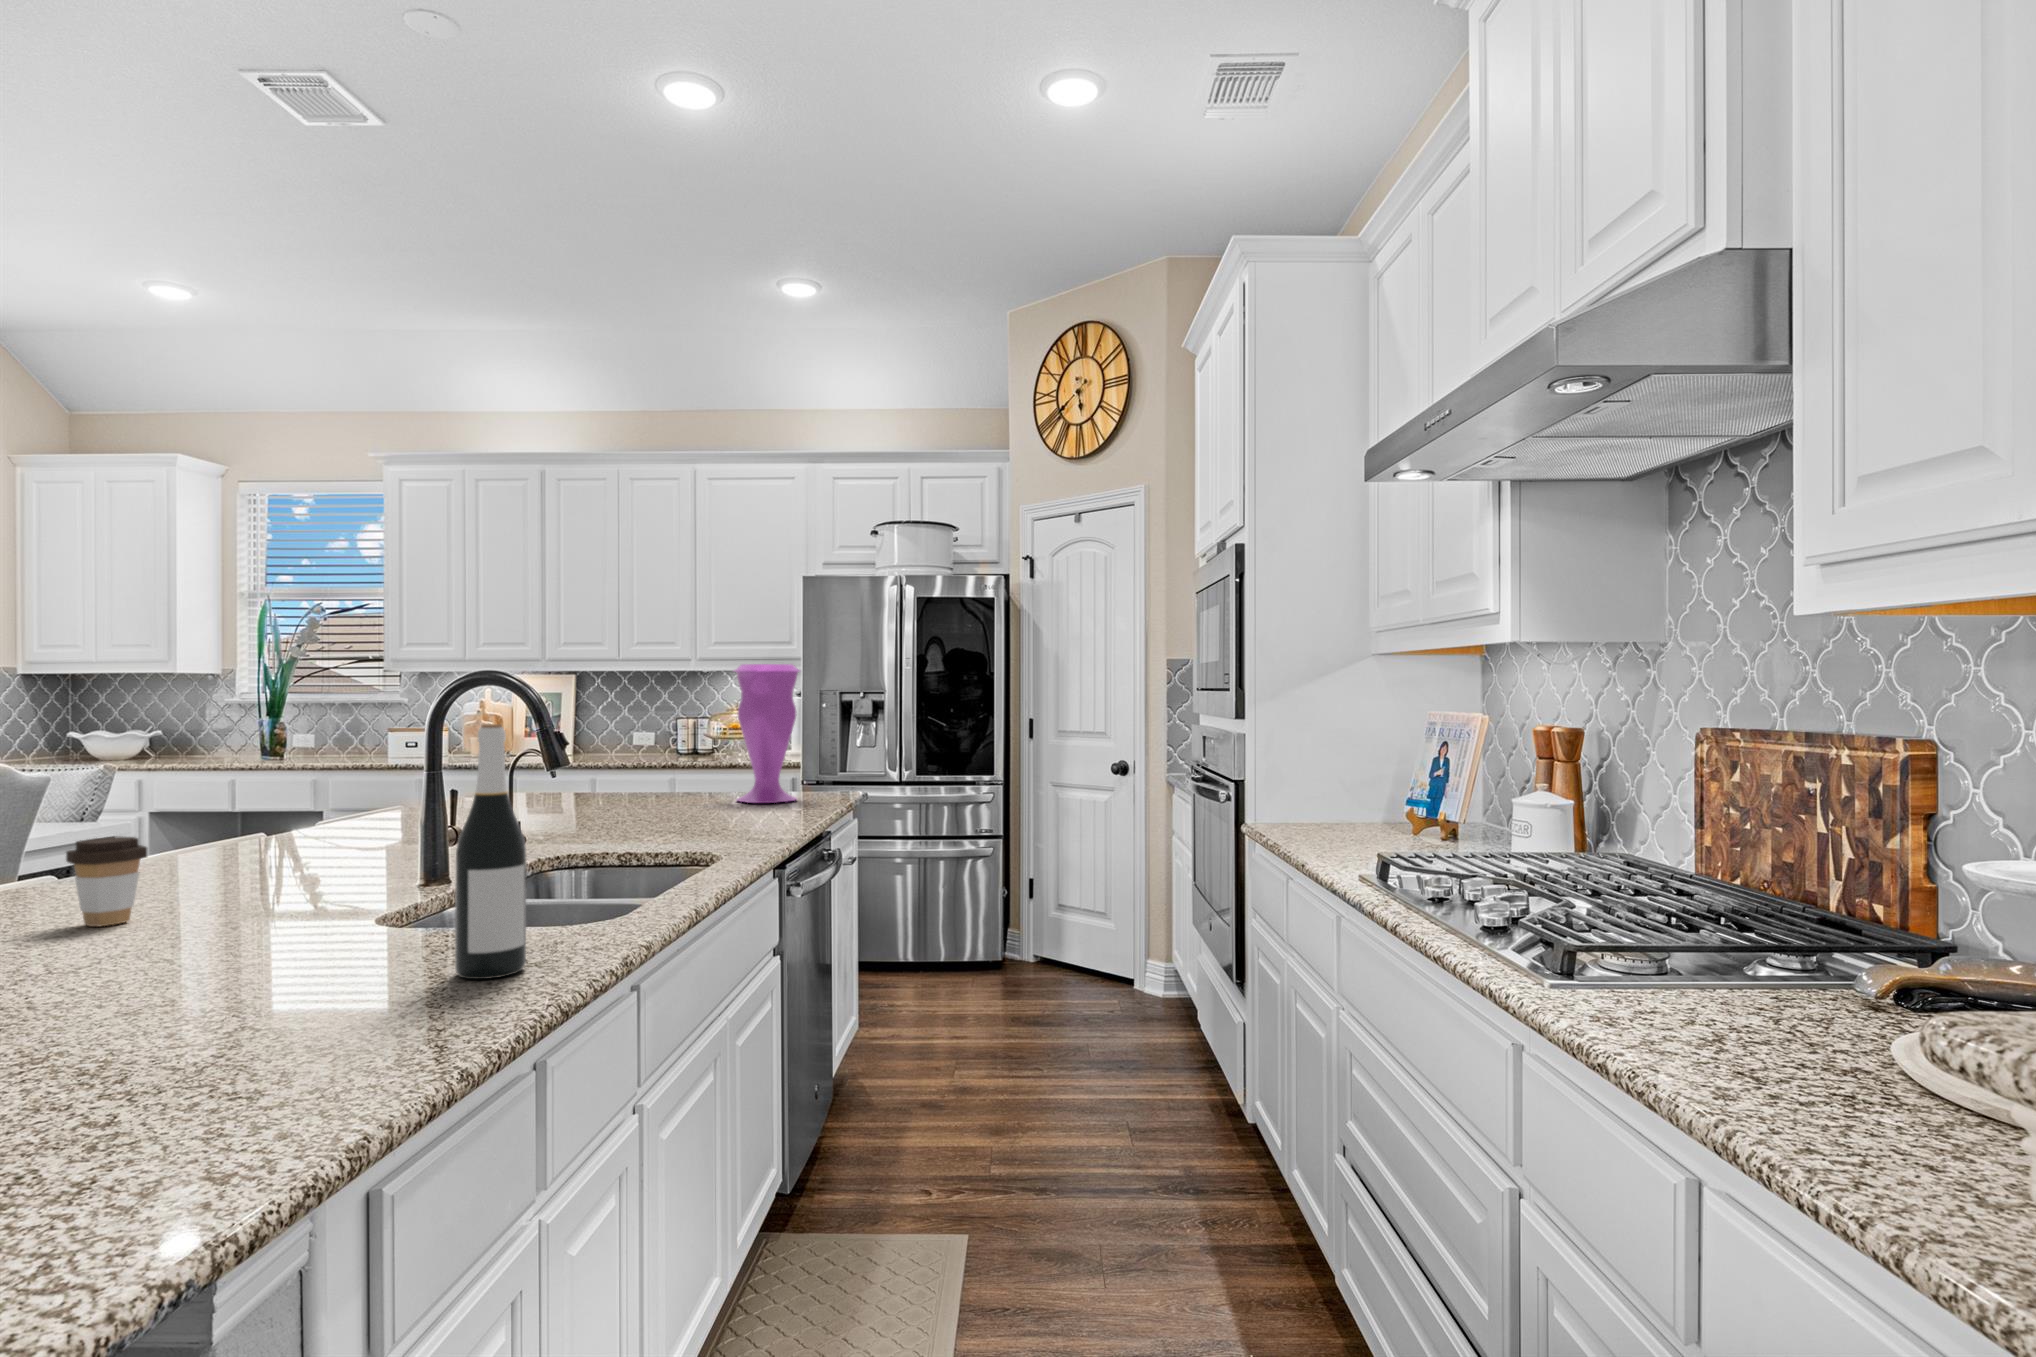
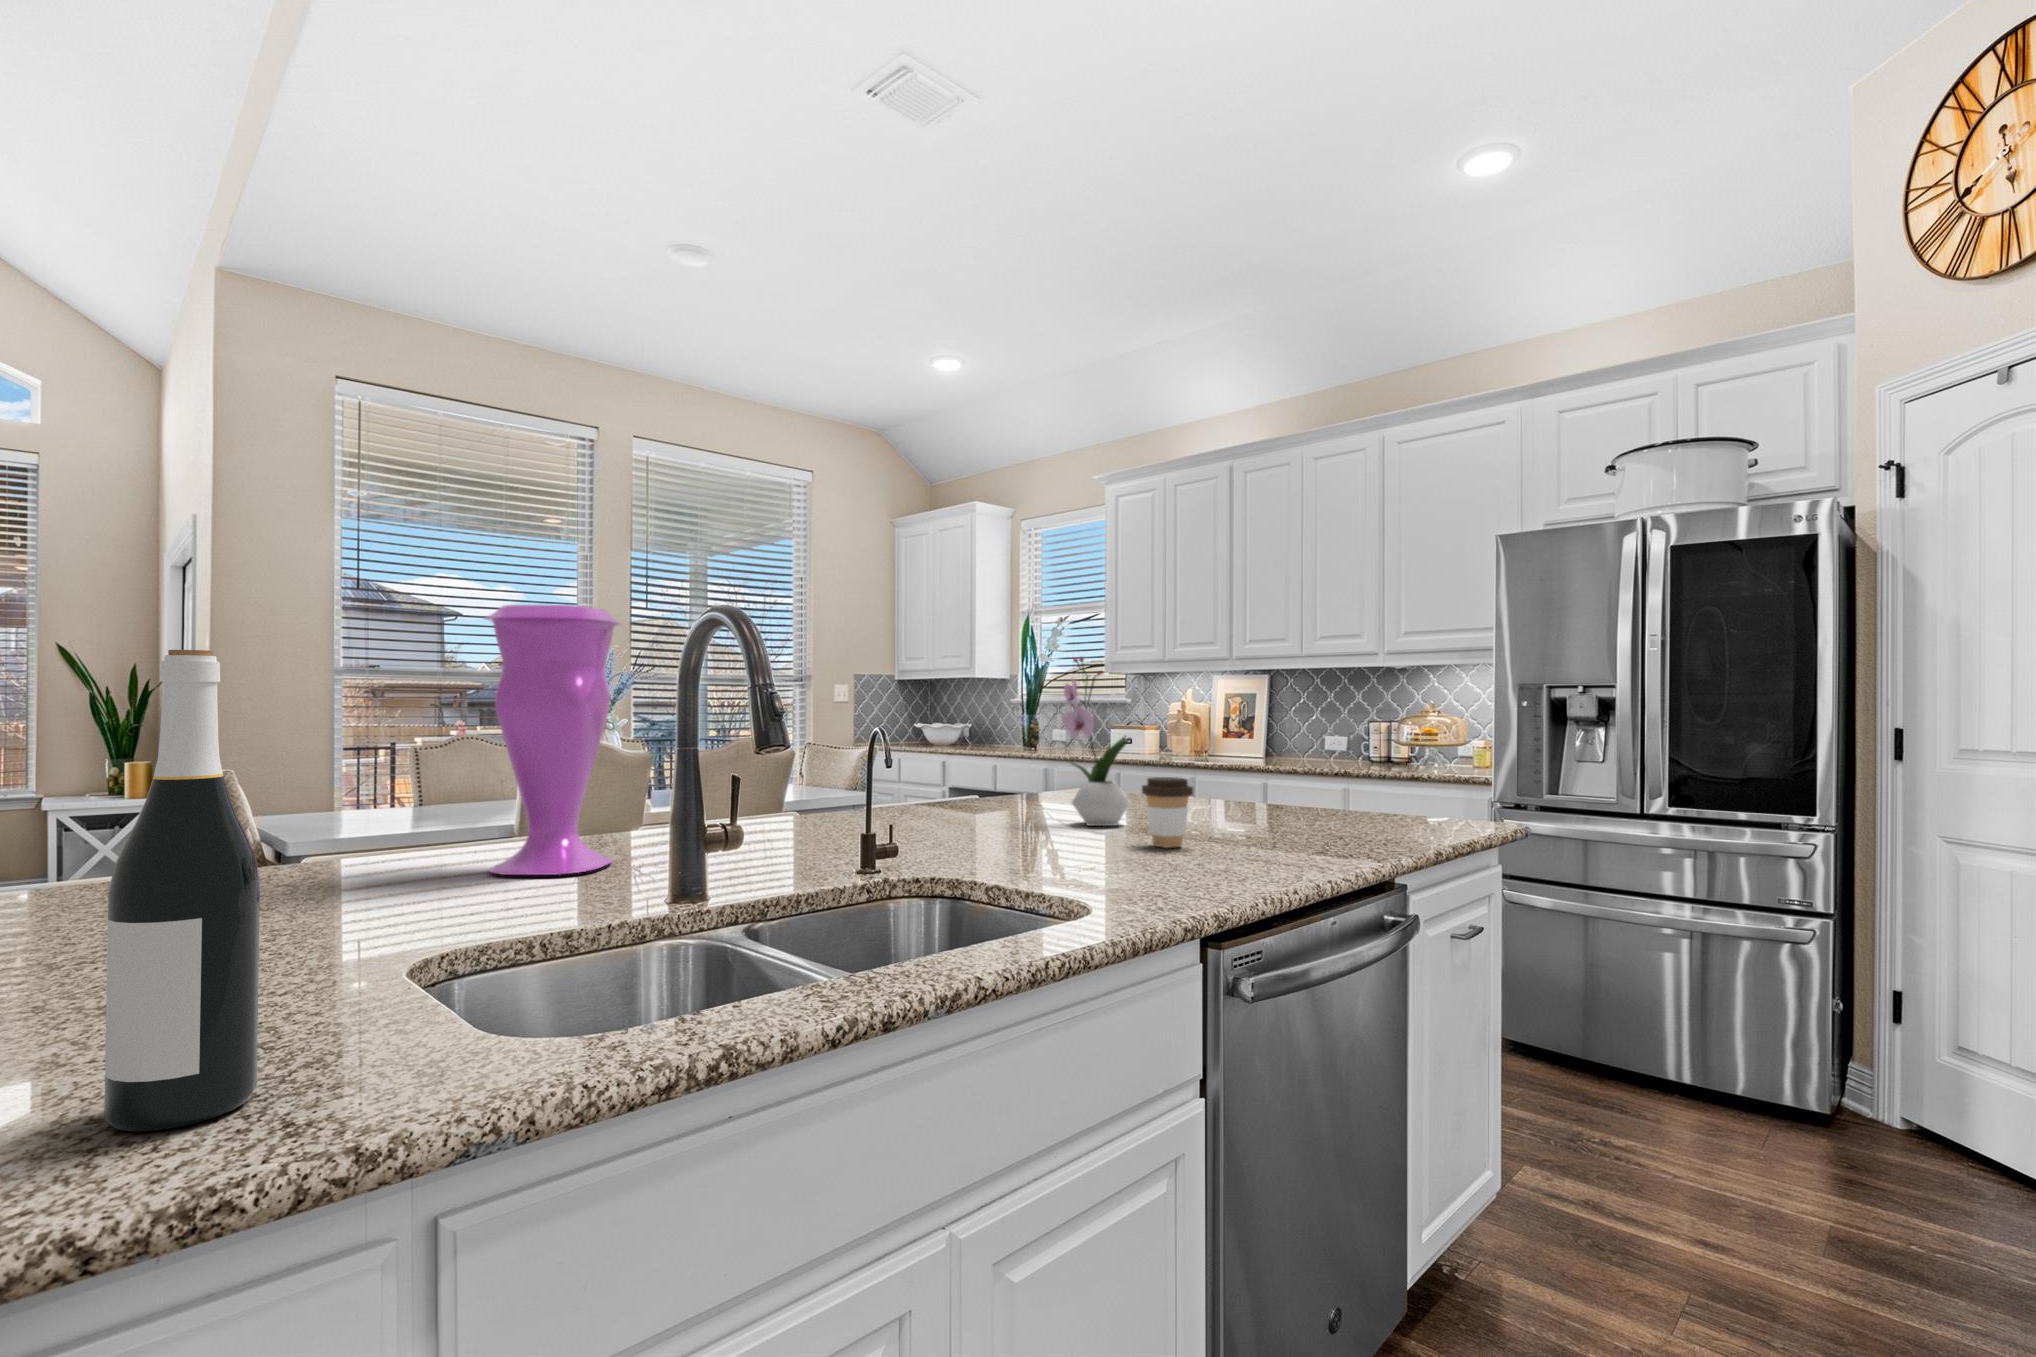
vase: present [733,664,800,803] -> present [485,605,621,875]
flower arrangement: none [561,681,626,816] -> present [1062,657,1131,826]
coffee cup: present [66,836,147,926] -> present [1142,777,1193,848]

